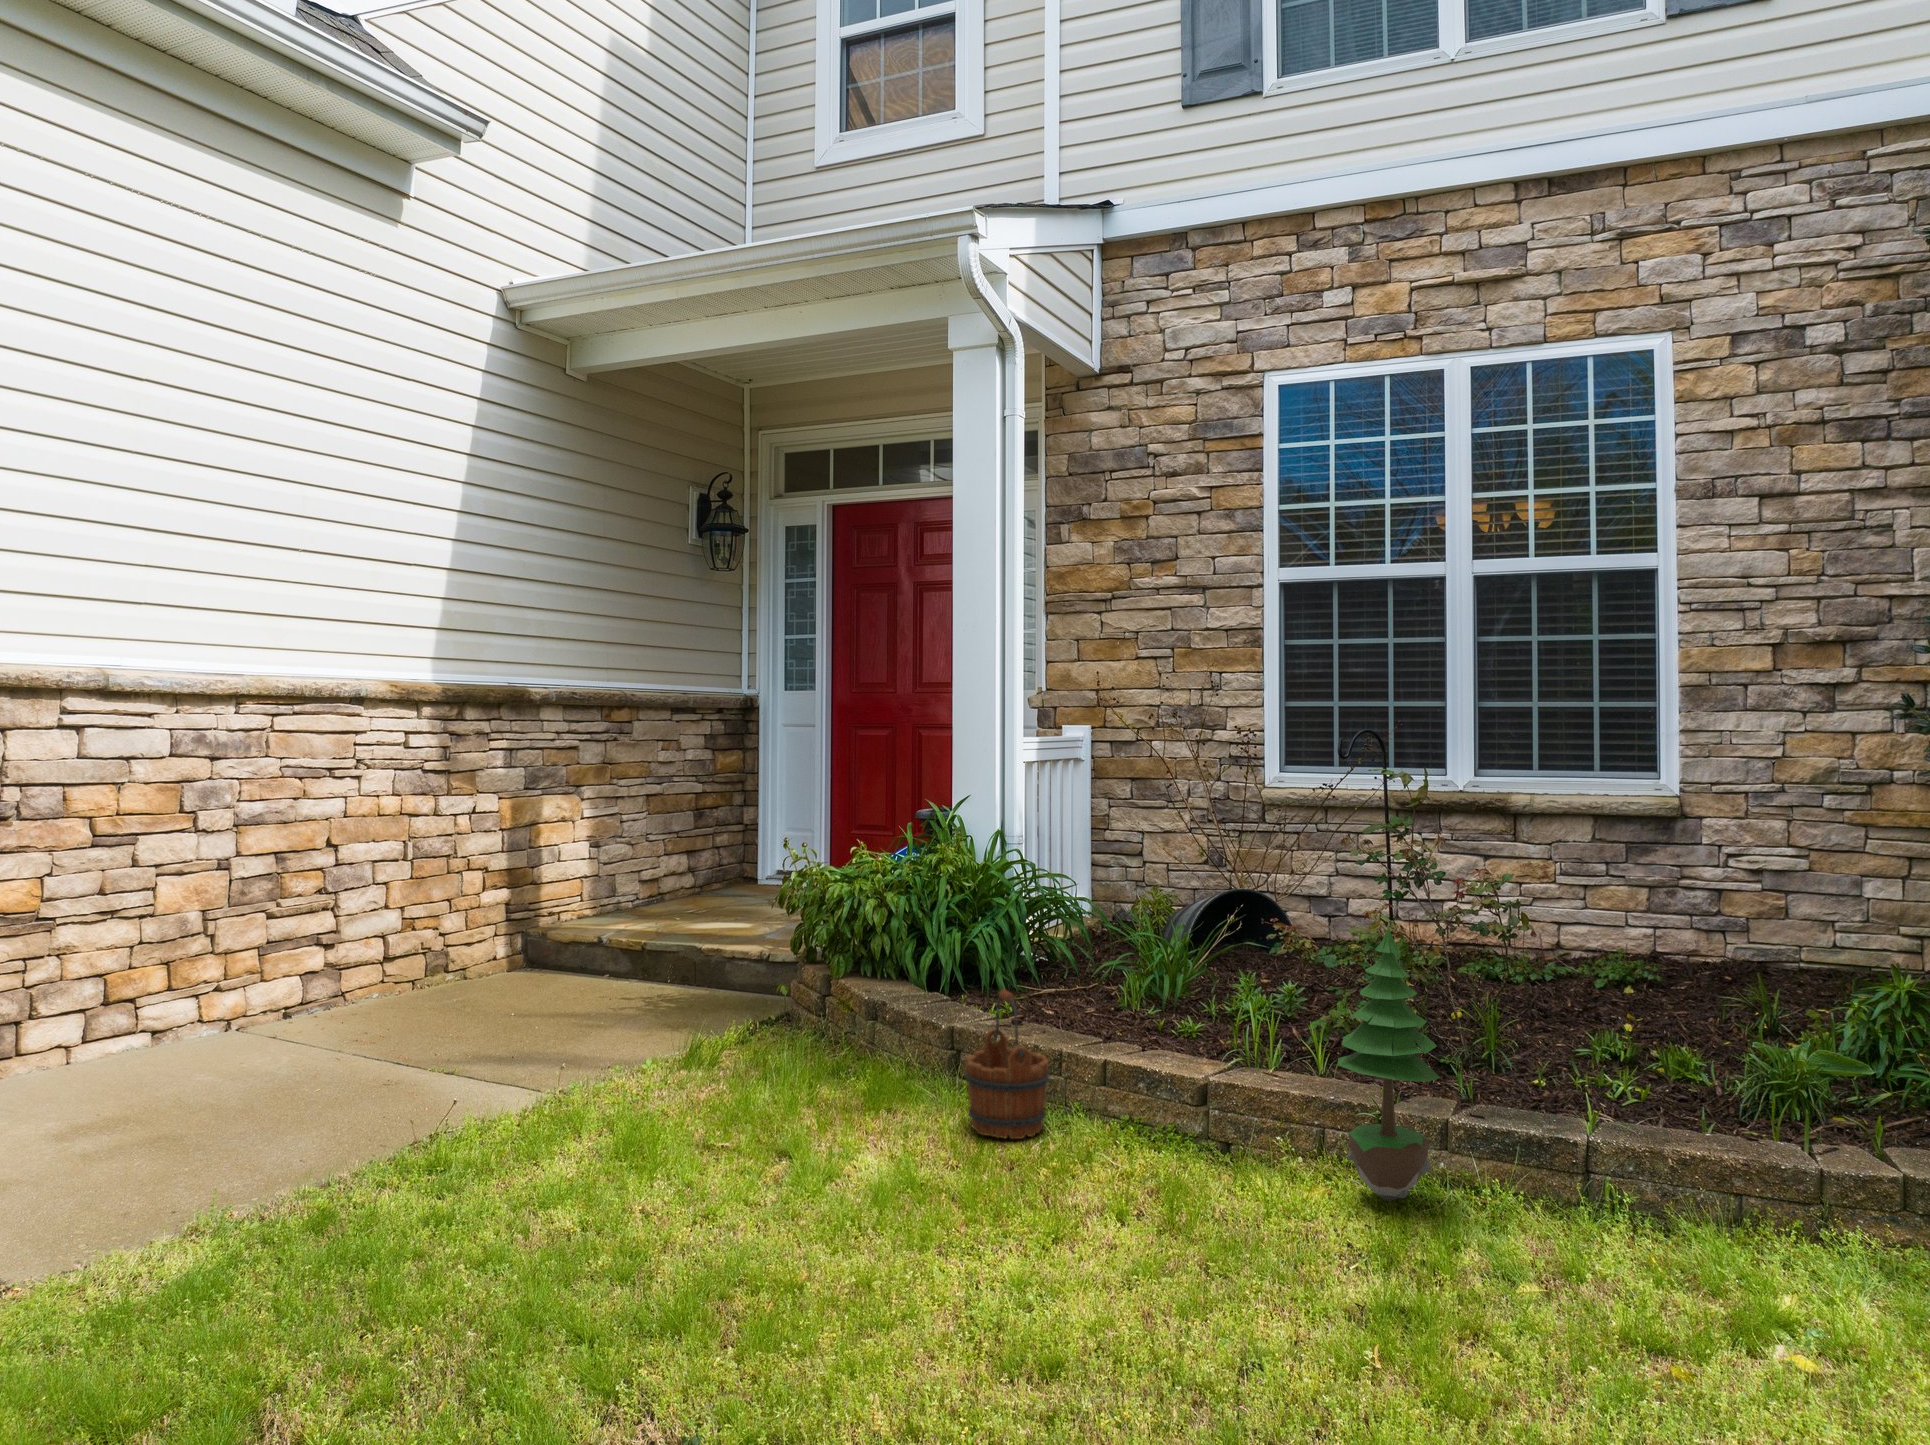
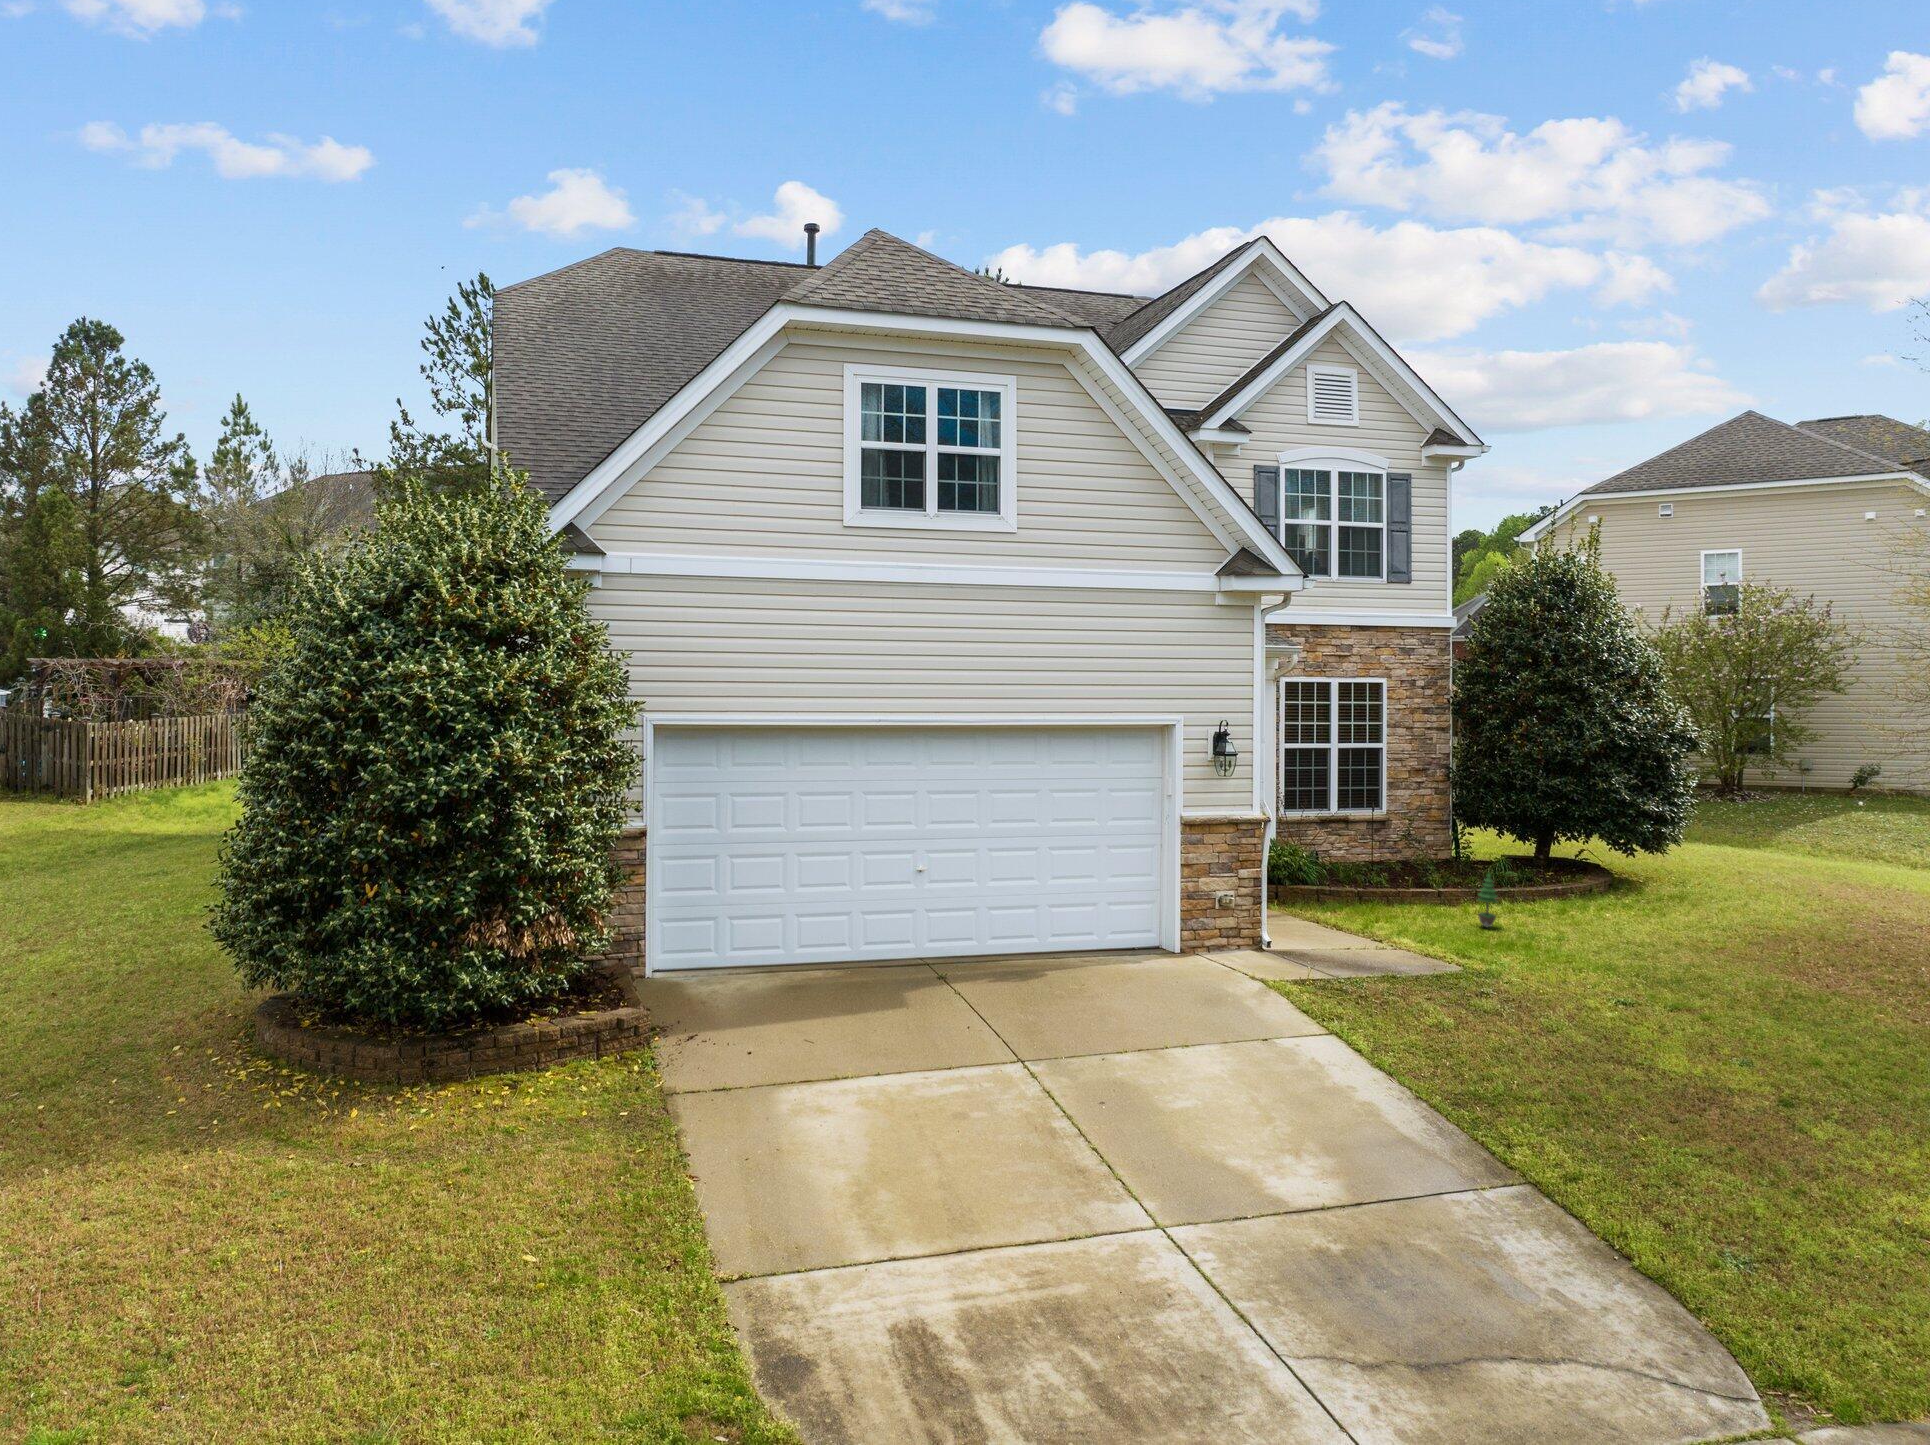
wooden bucket: present [965,989,1049,1139] -> none [1390,895,1414,931]

